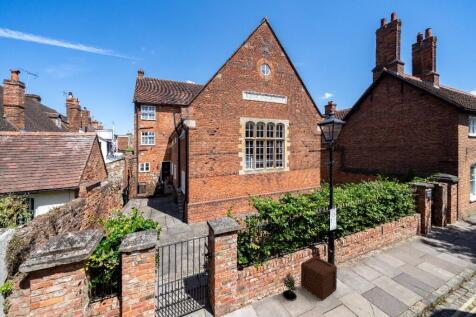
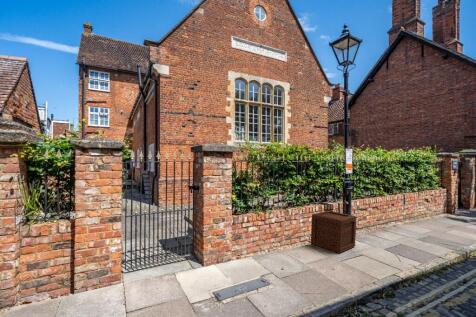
potted tree: present [282,273,297,301] -> none [288,218,309,254]

